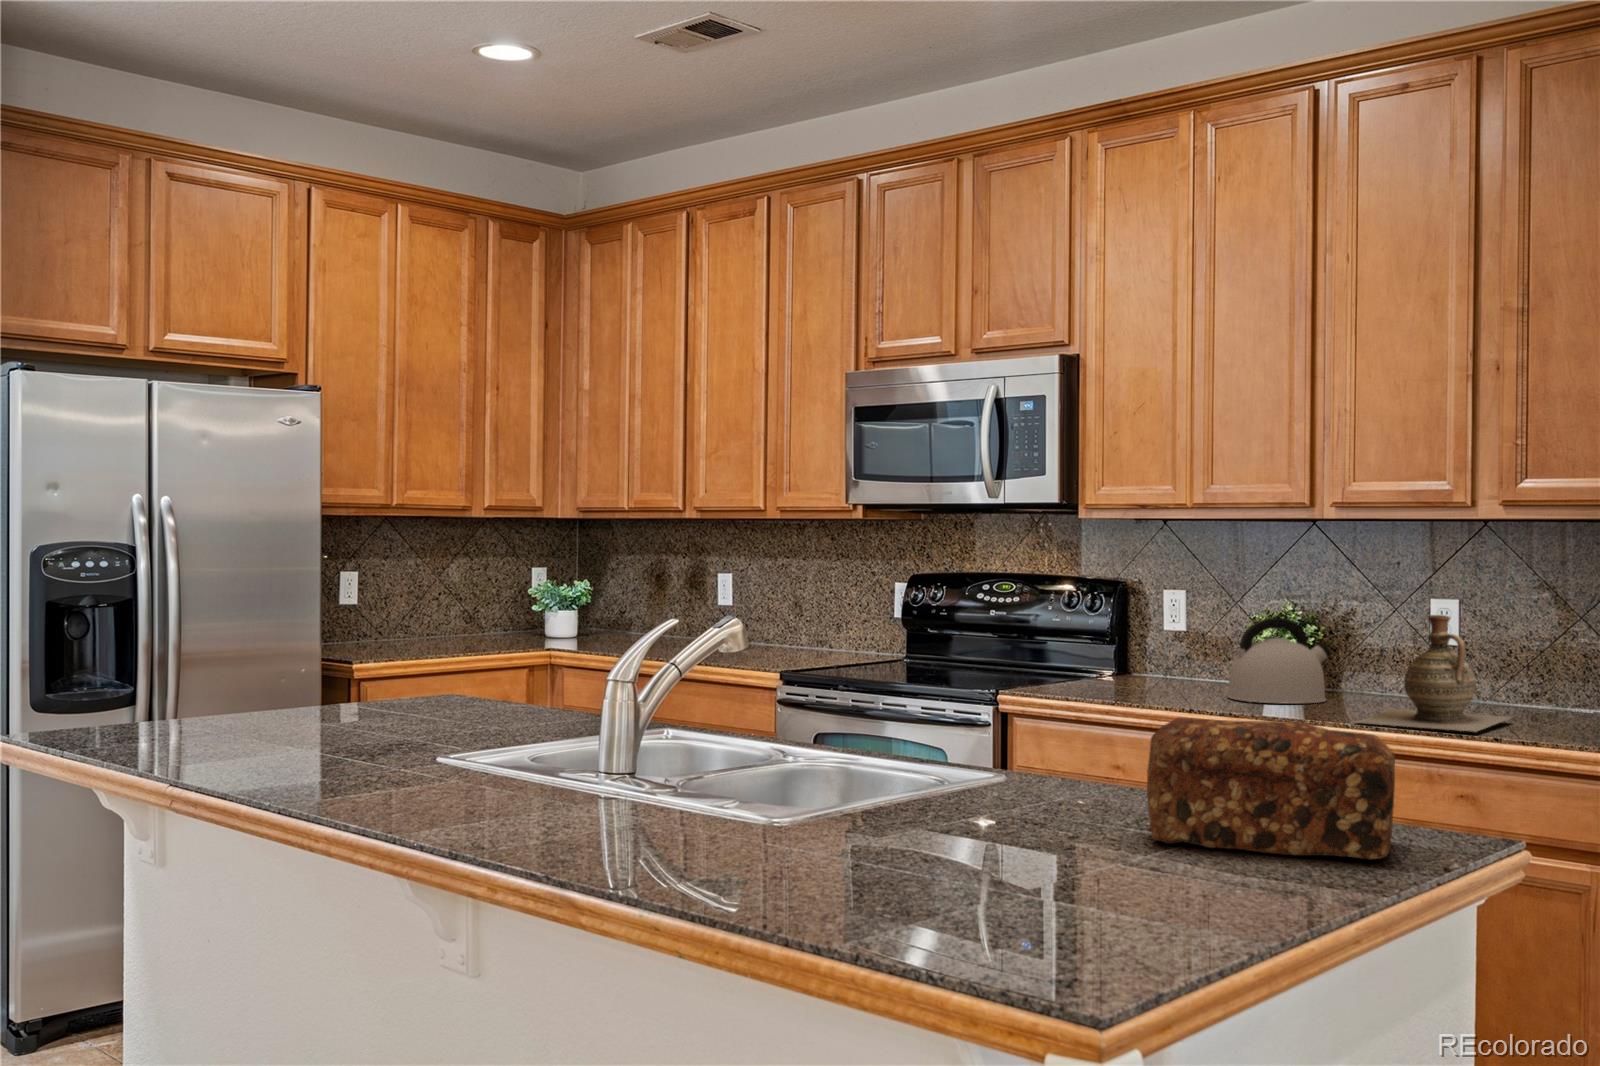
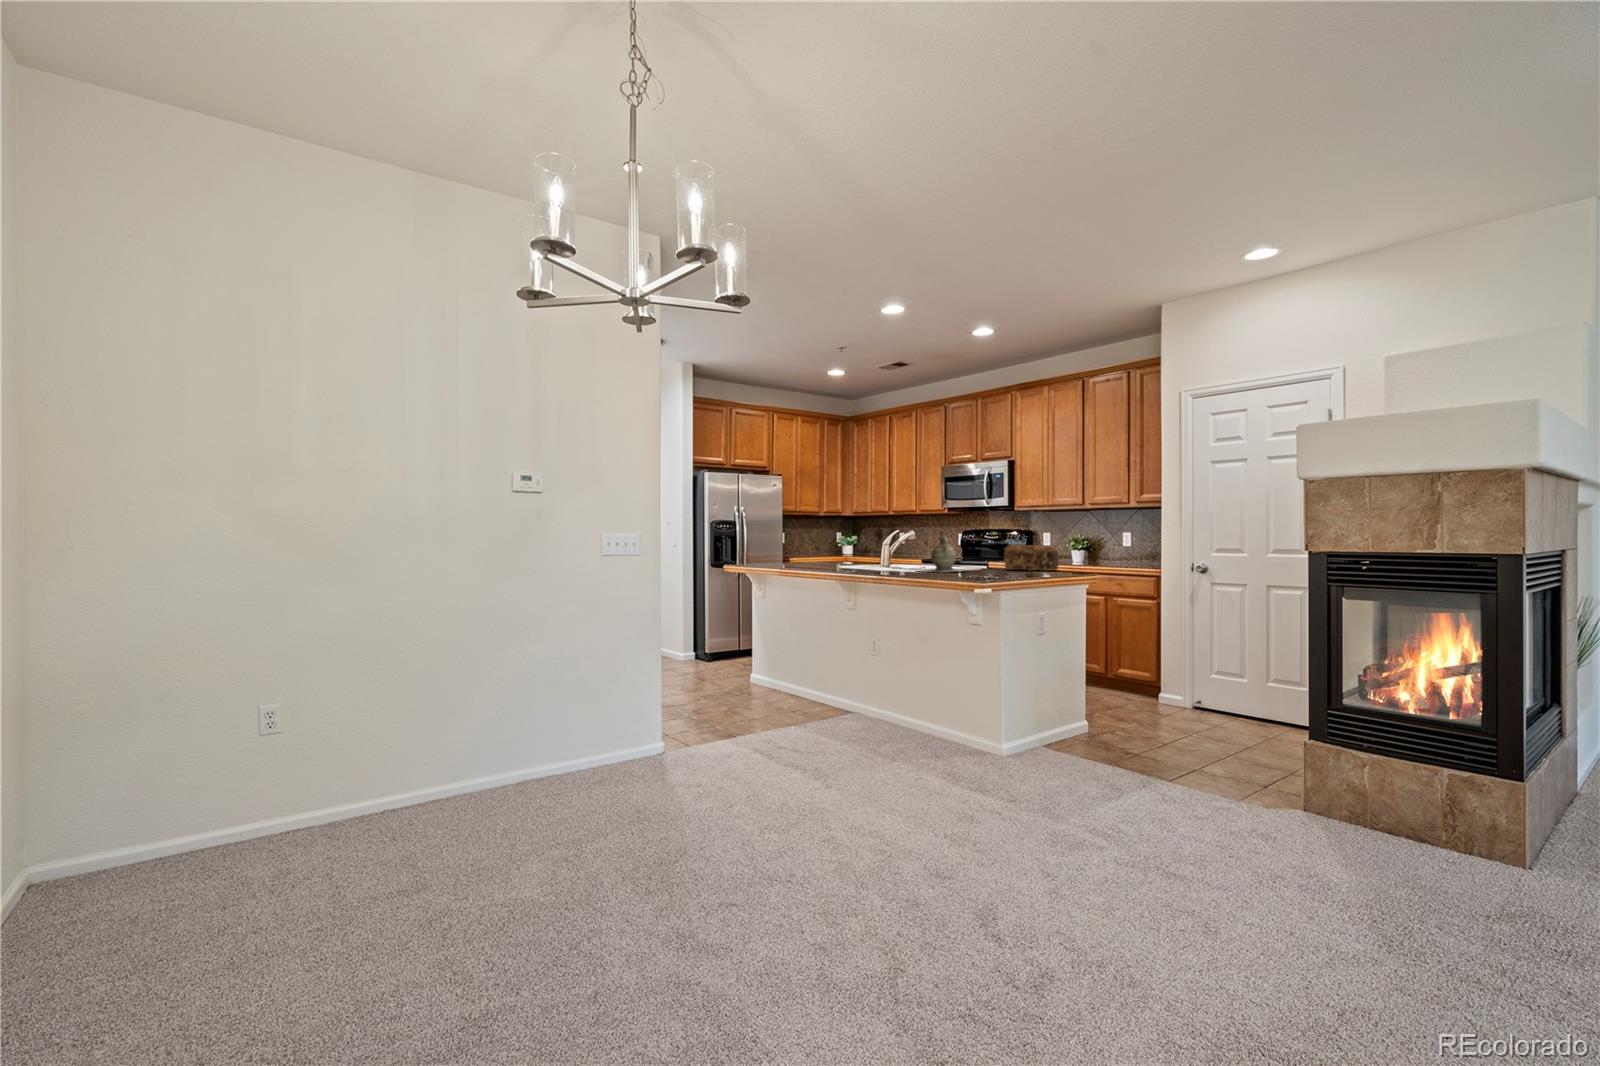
ceramic jug: present [1357,615,1511,732] -> present [922,531,962,572]
kettle: present [1227,618,1331,704] -> none [1059,539,1091,563]

